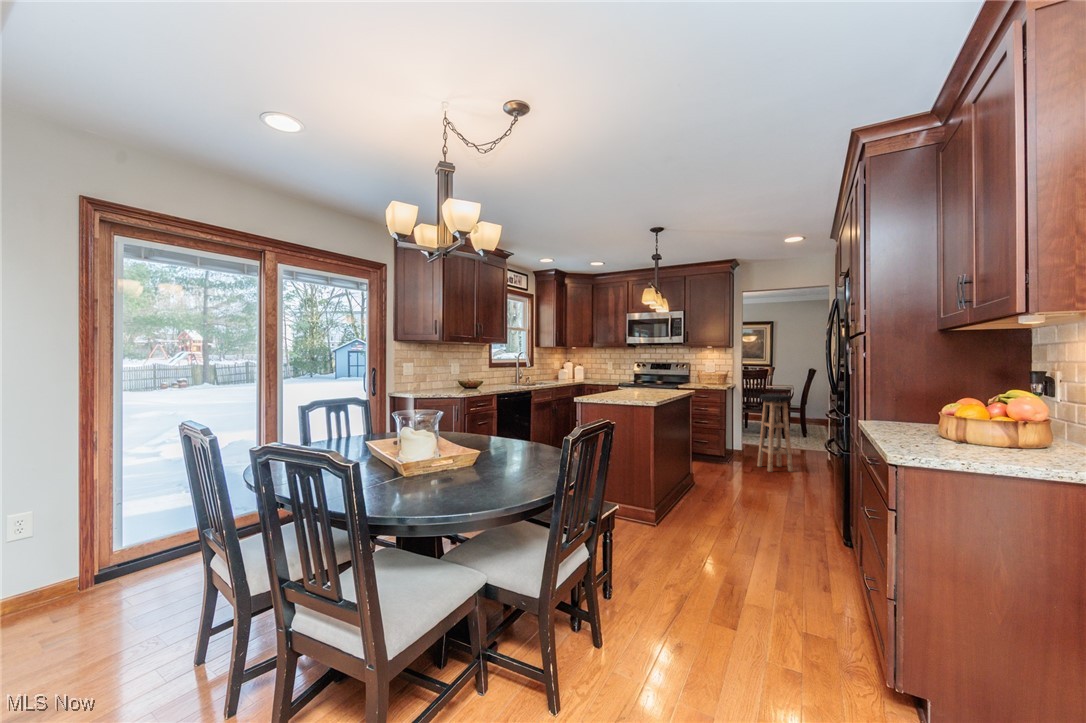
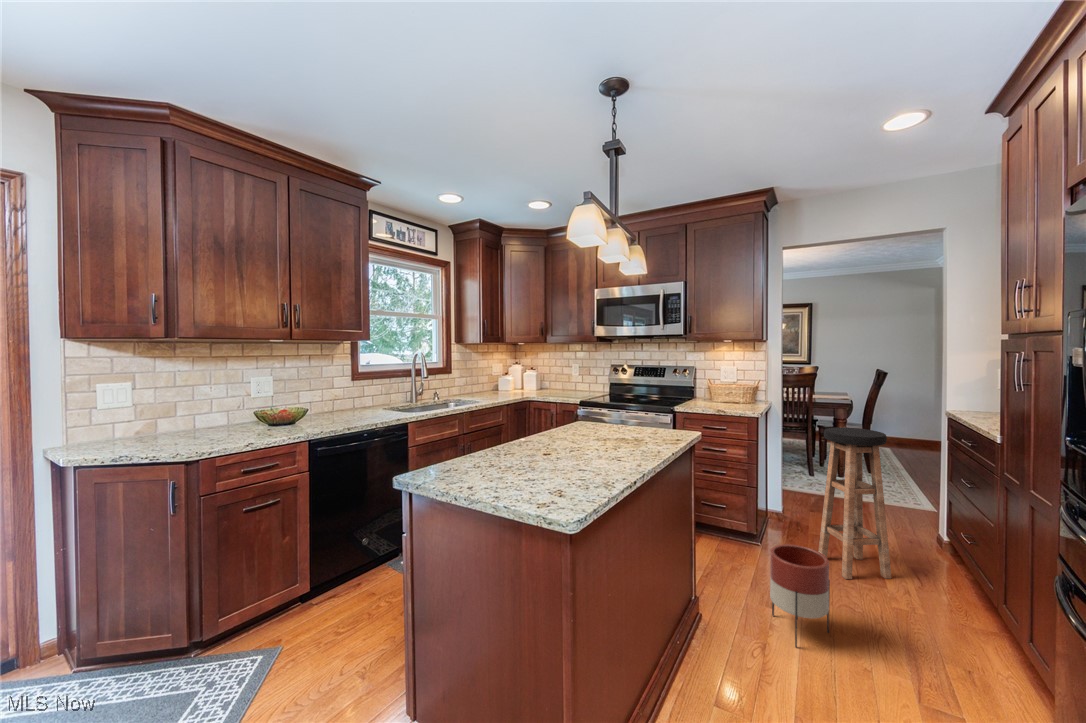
planter: none [727,445,754,488] -> present [770,544,830,647]

